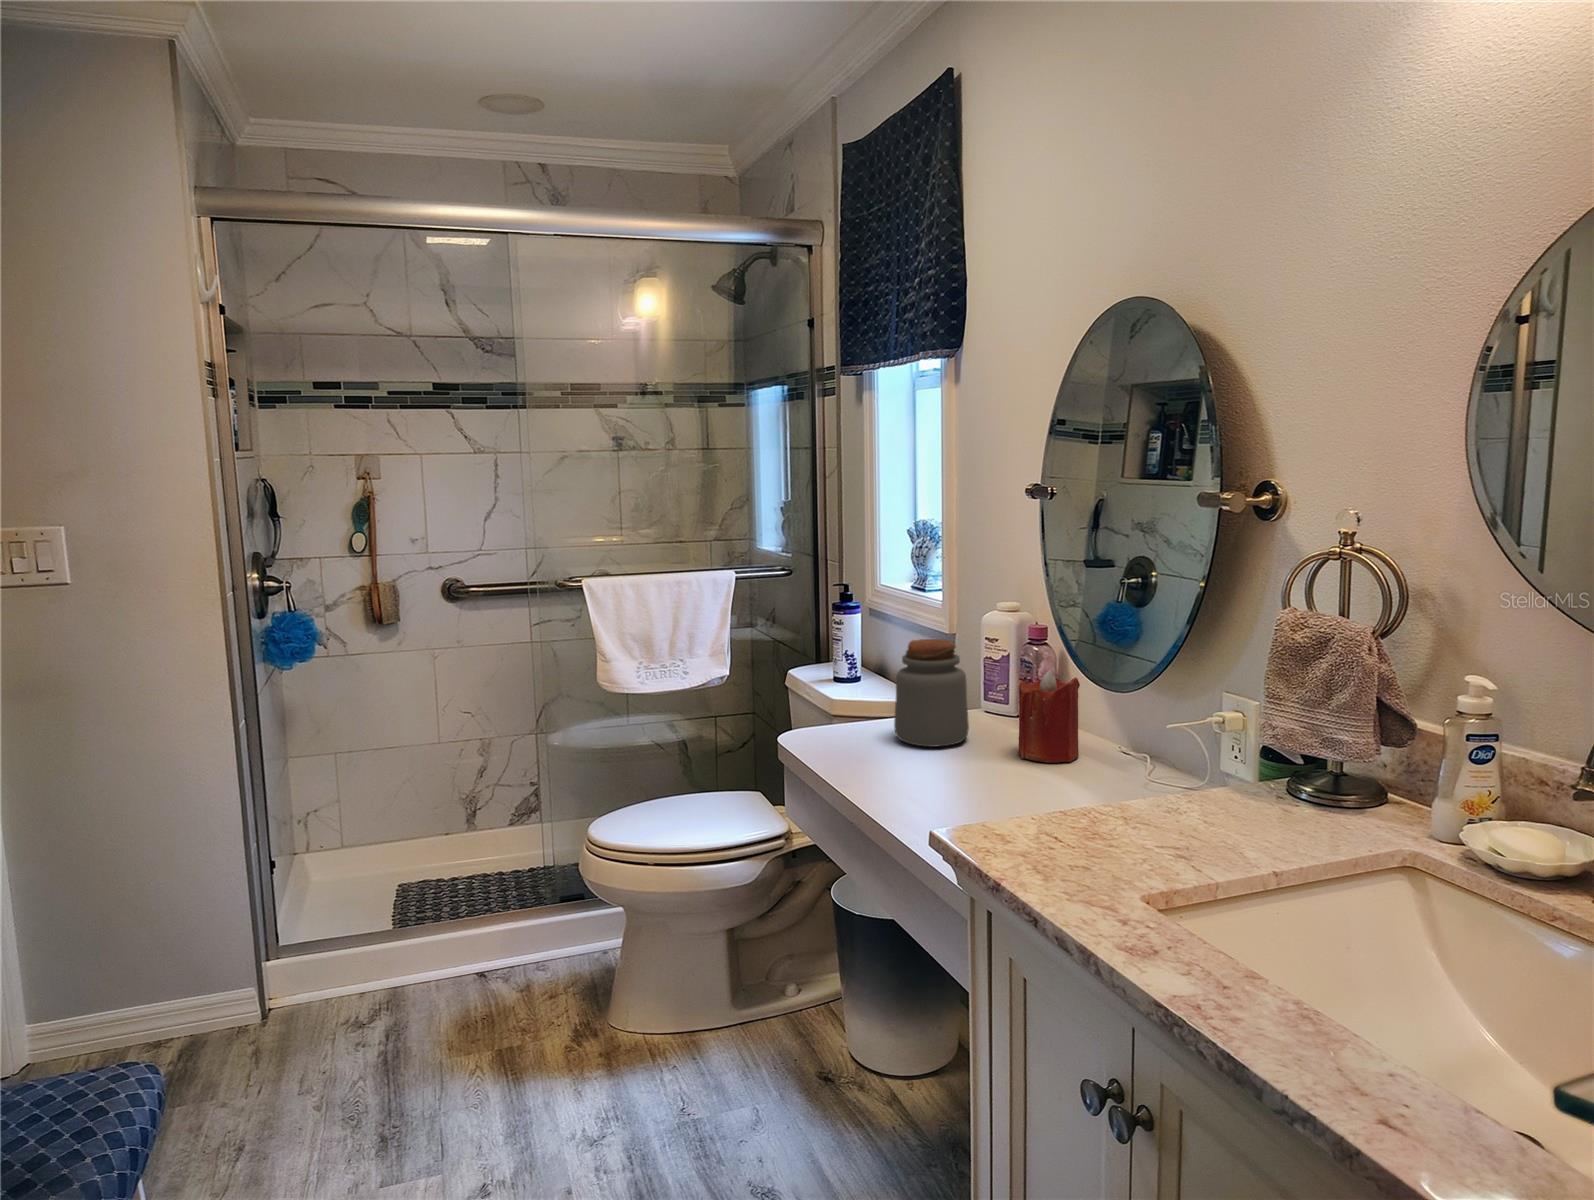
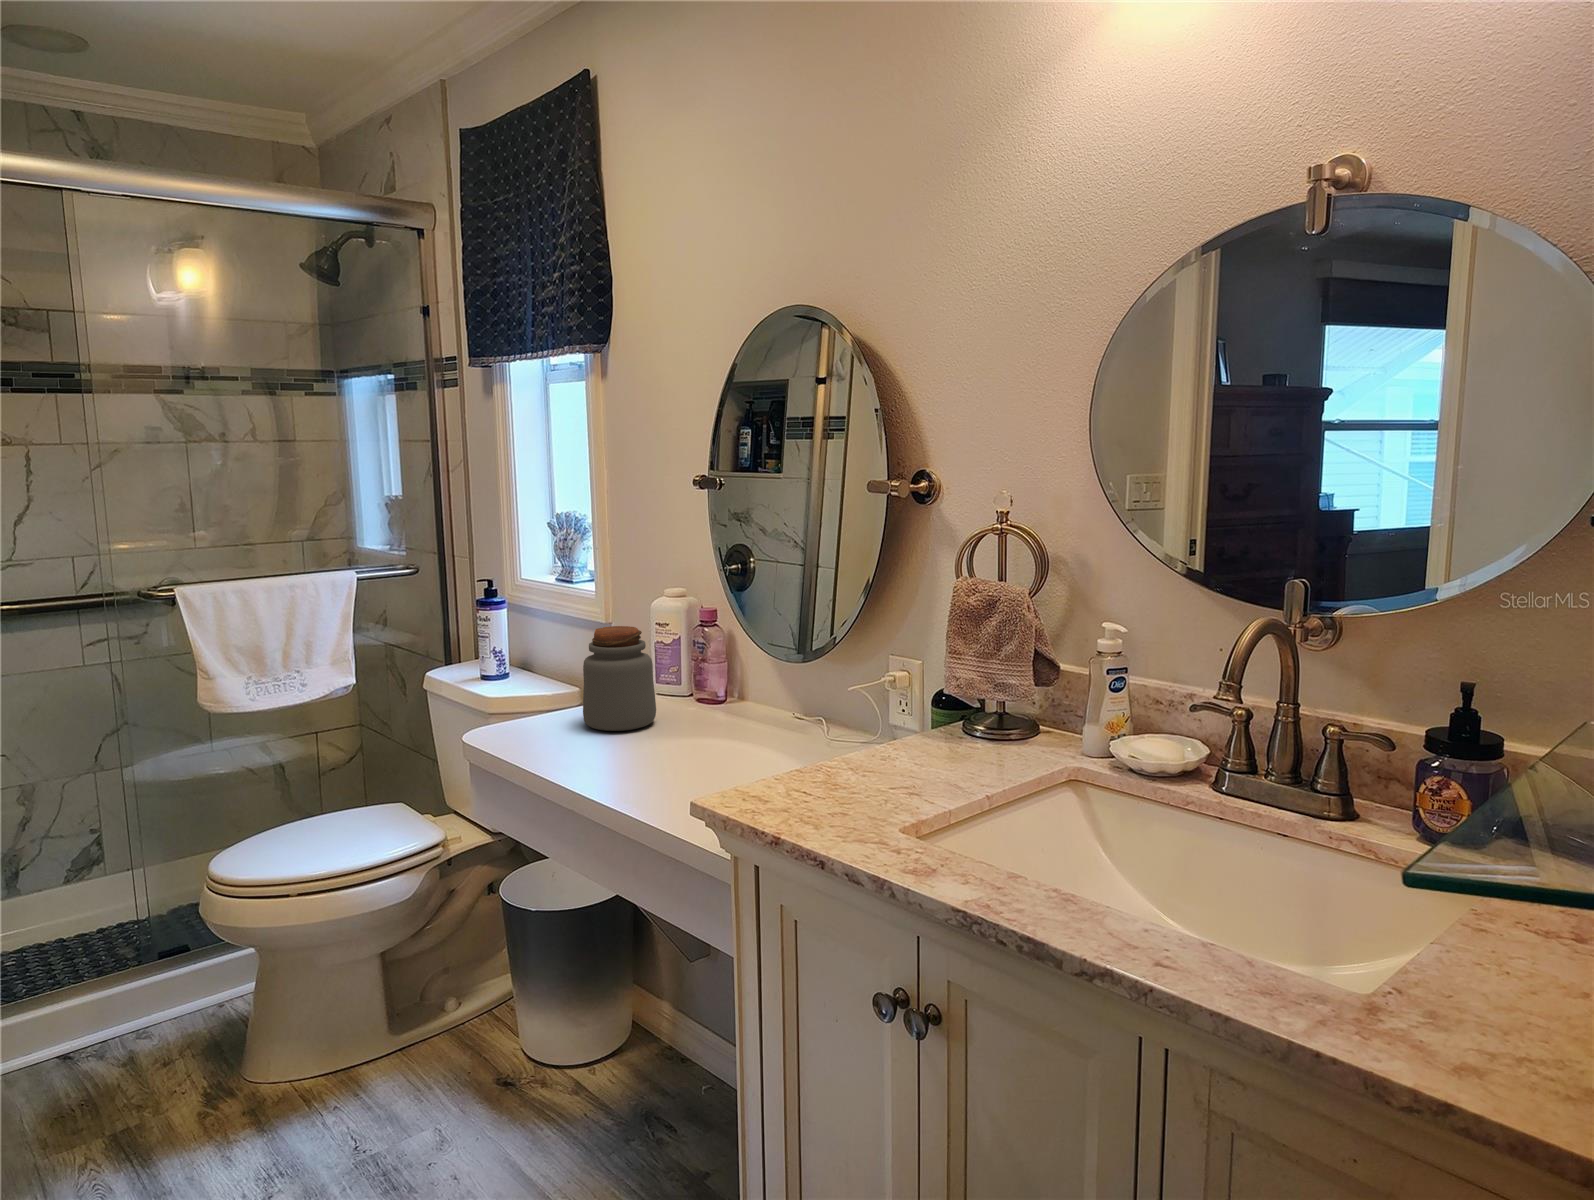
candle: present [1018,669,1080,762] -> none [707,647,762,733]

